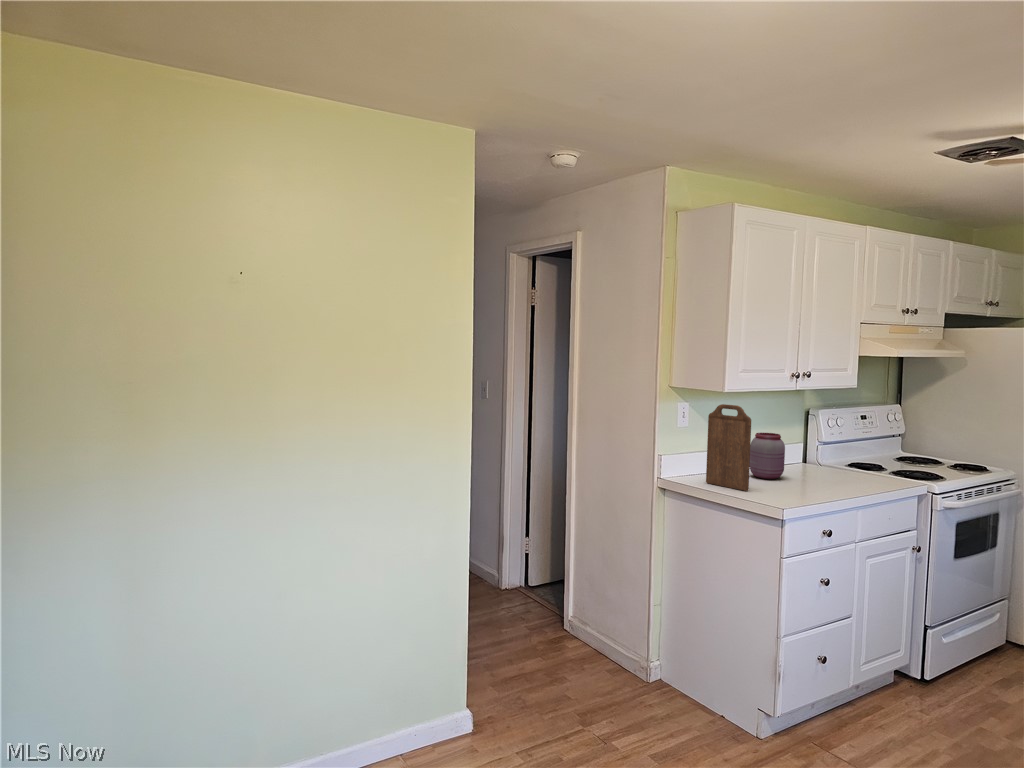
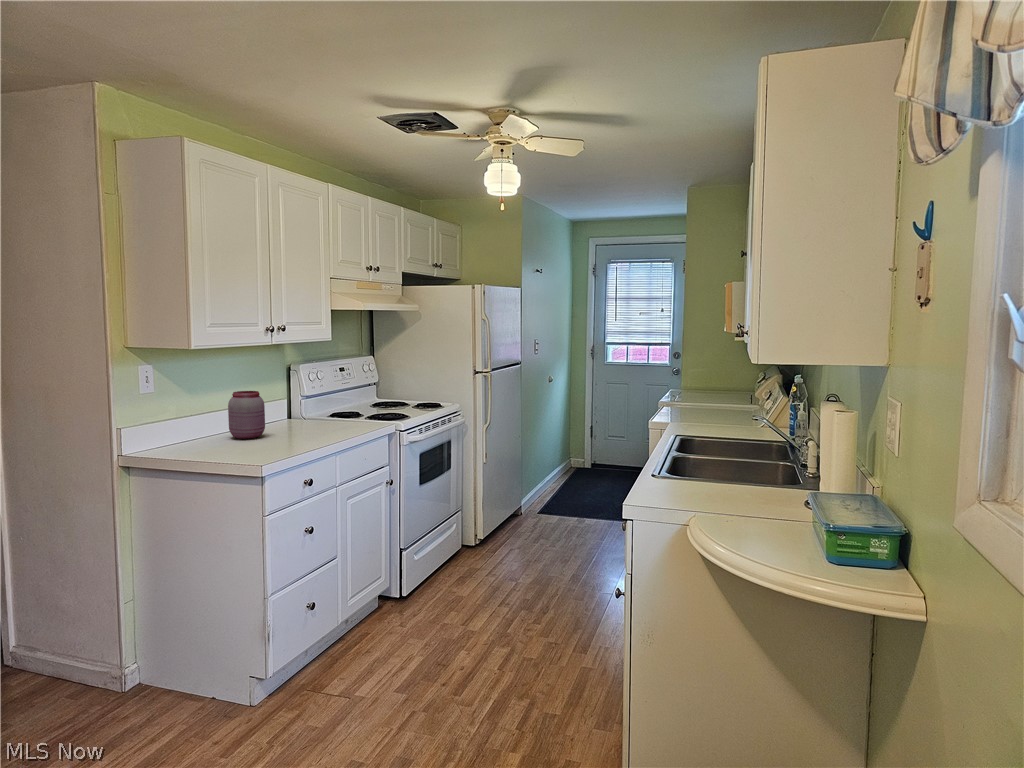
cutting board: present [706,404,751,491] -> none [174,363,225,454]

